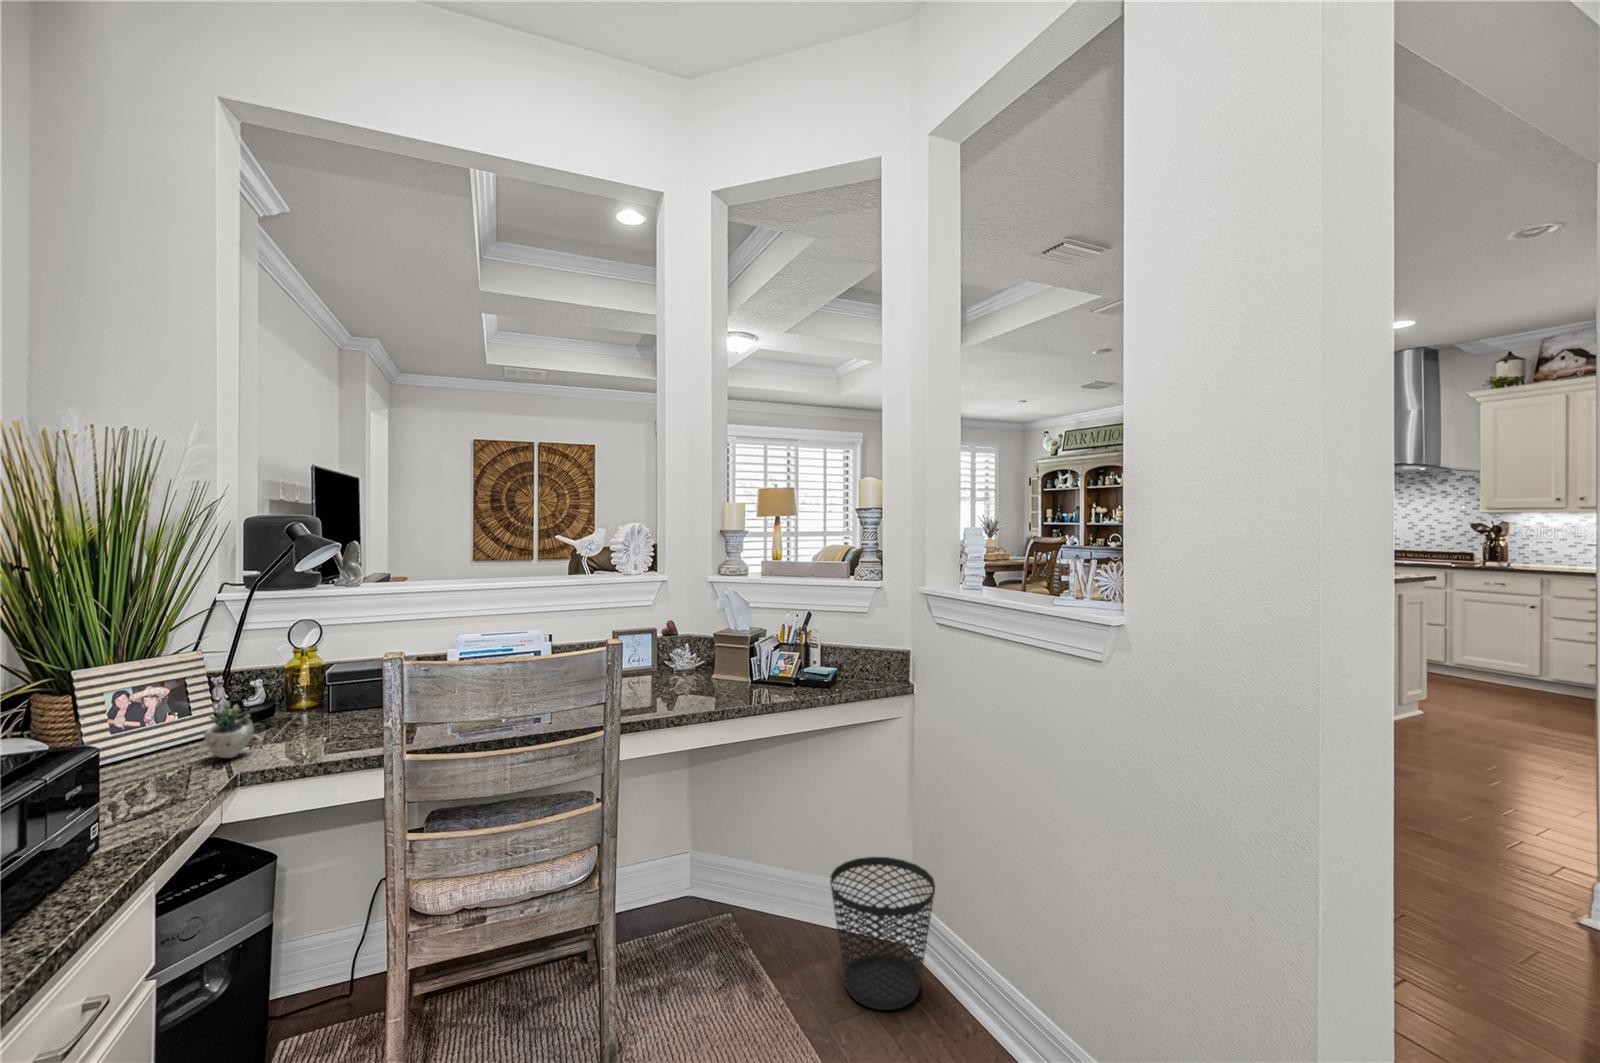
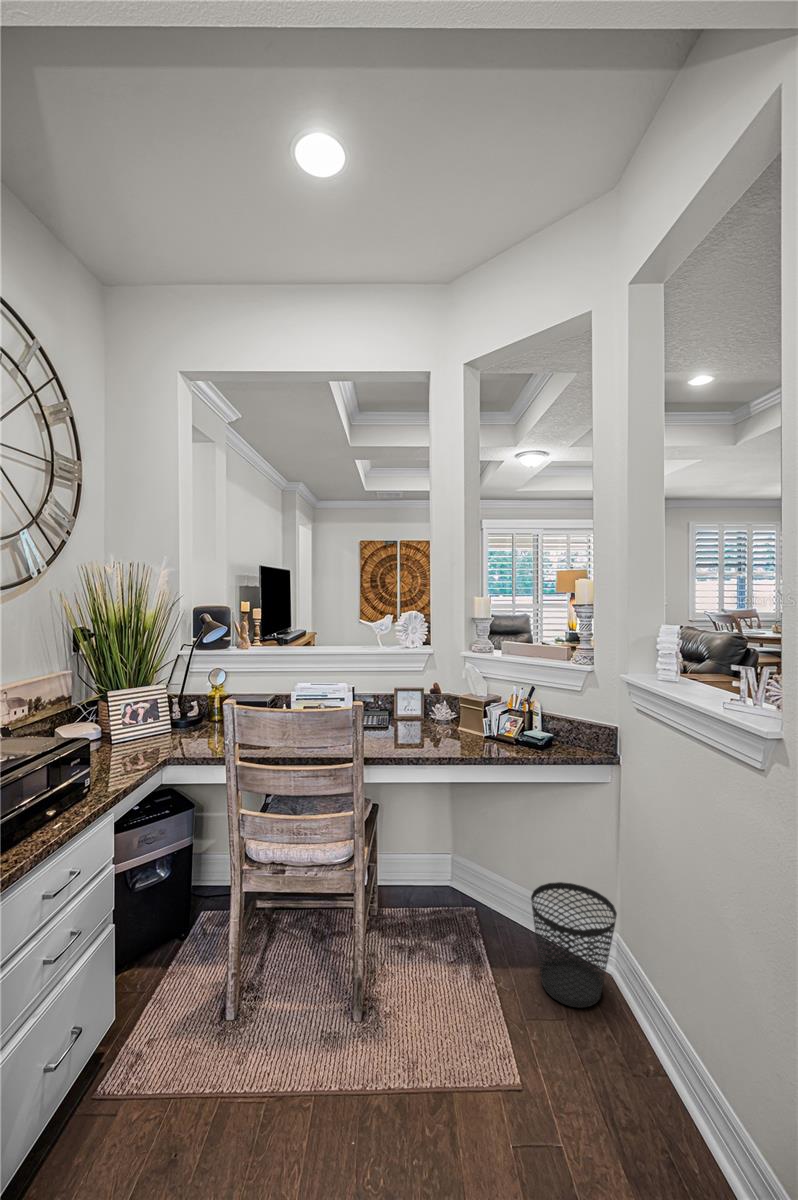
succulent plant: present [204,692,296,758] -> none [157,715,201,749]

